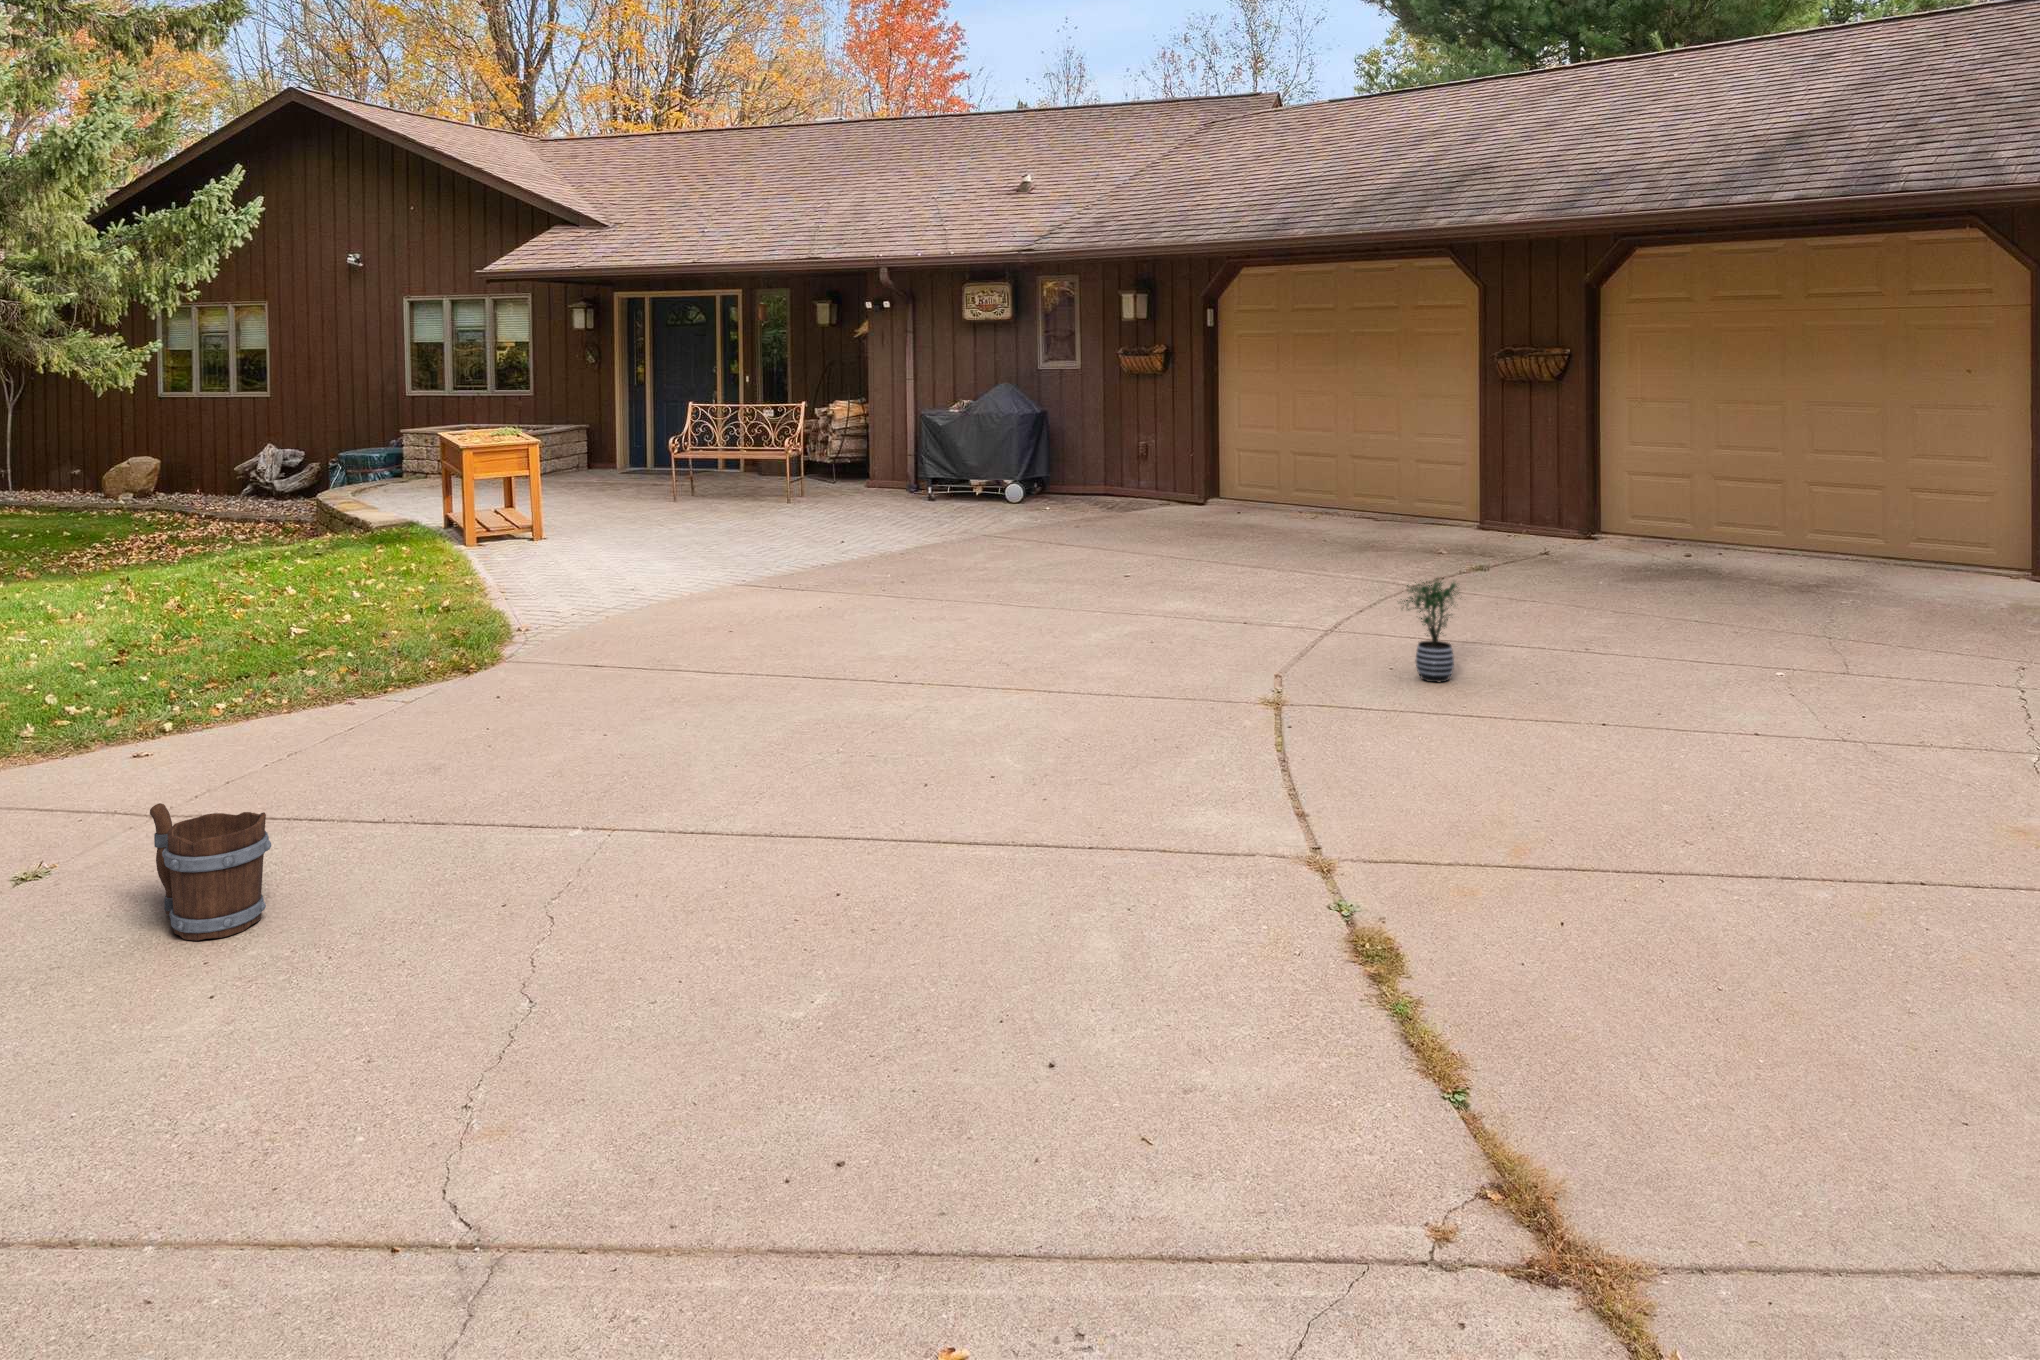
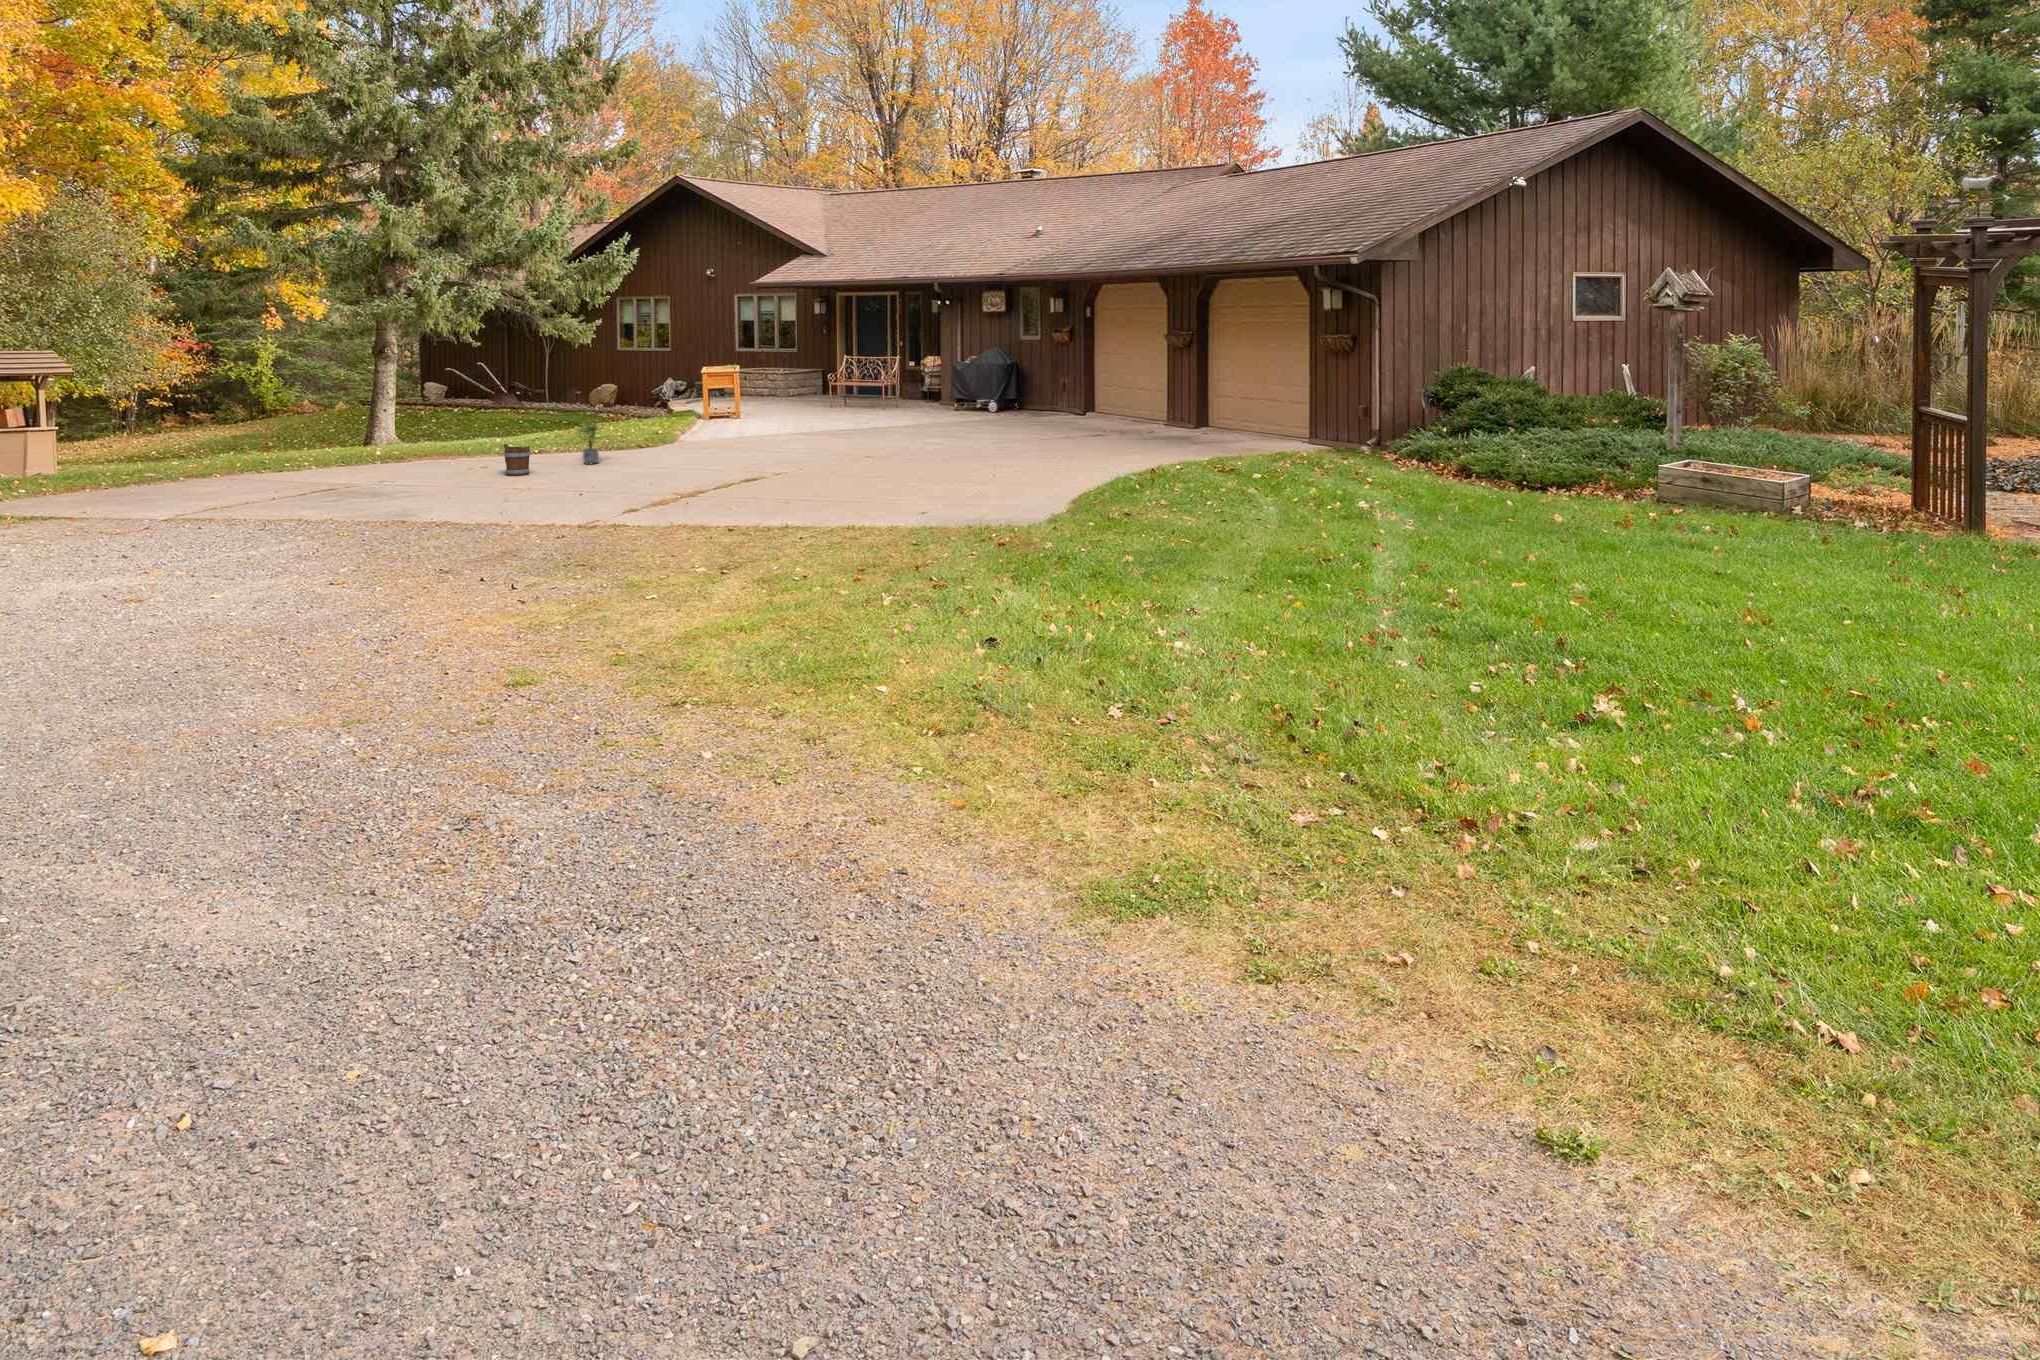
potted plant: present [1402,578,1459,682] -> present [577,423,603,464]

